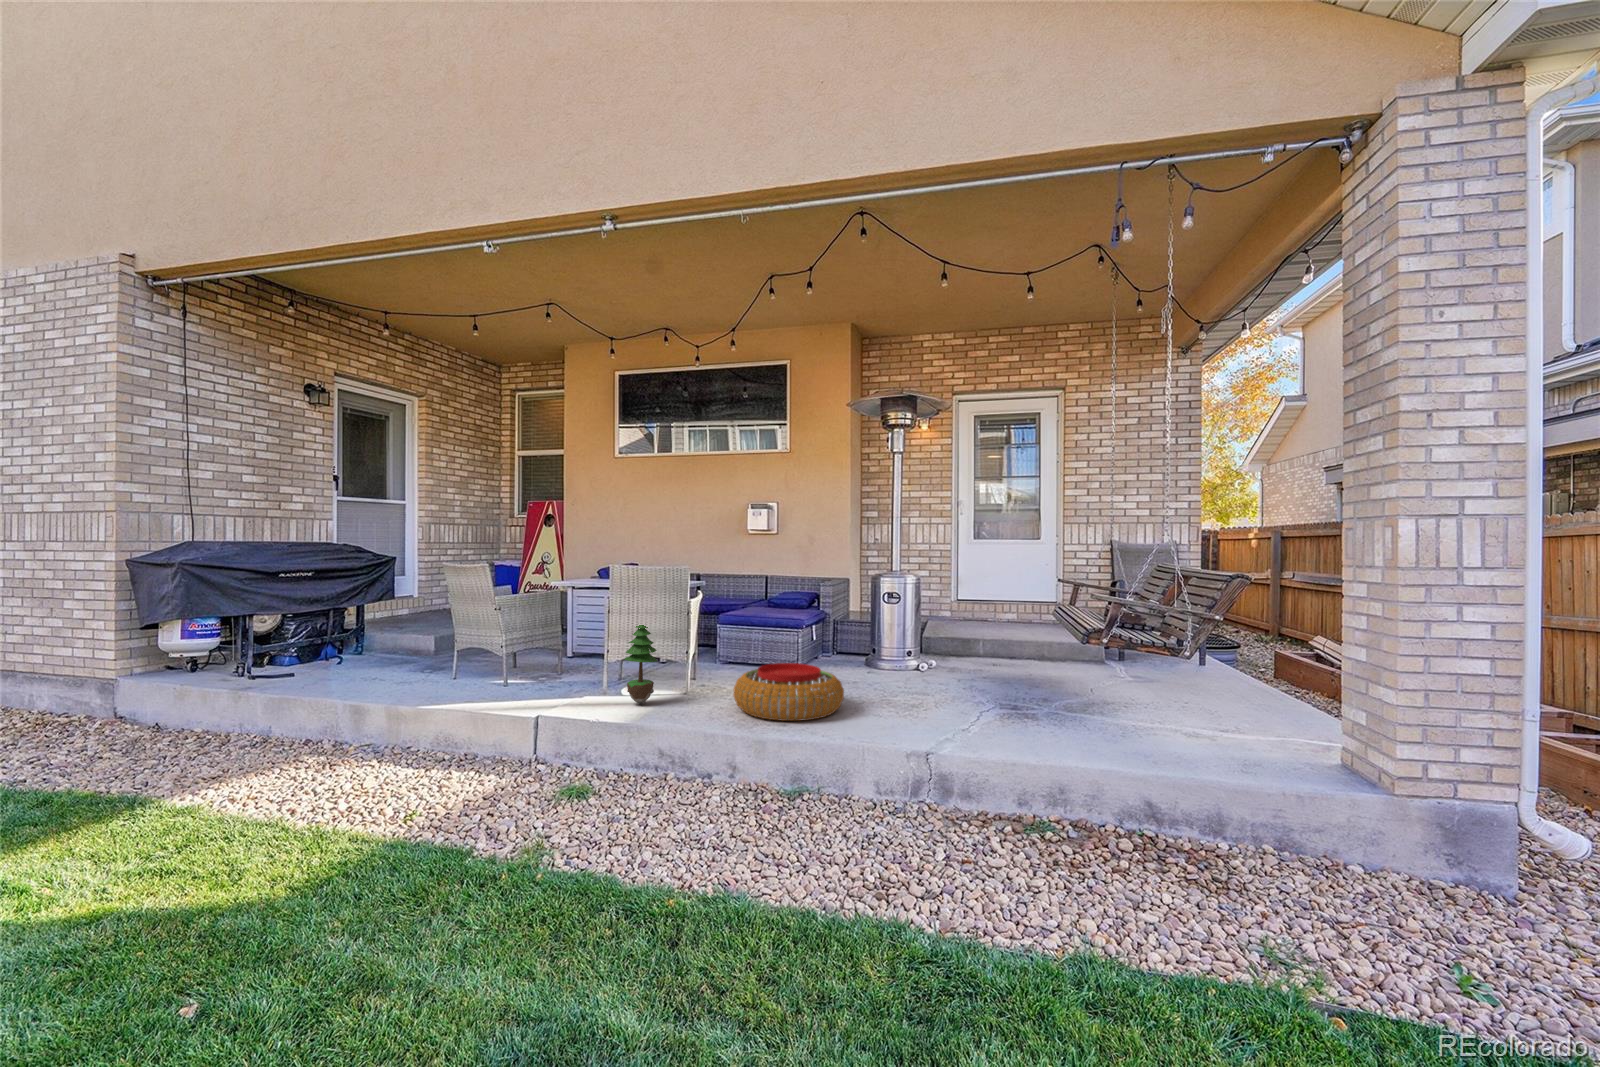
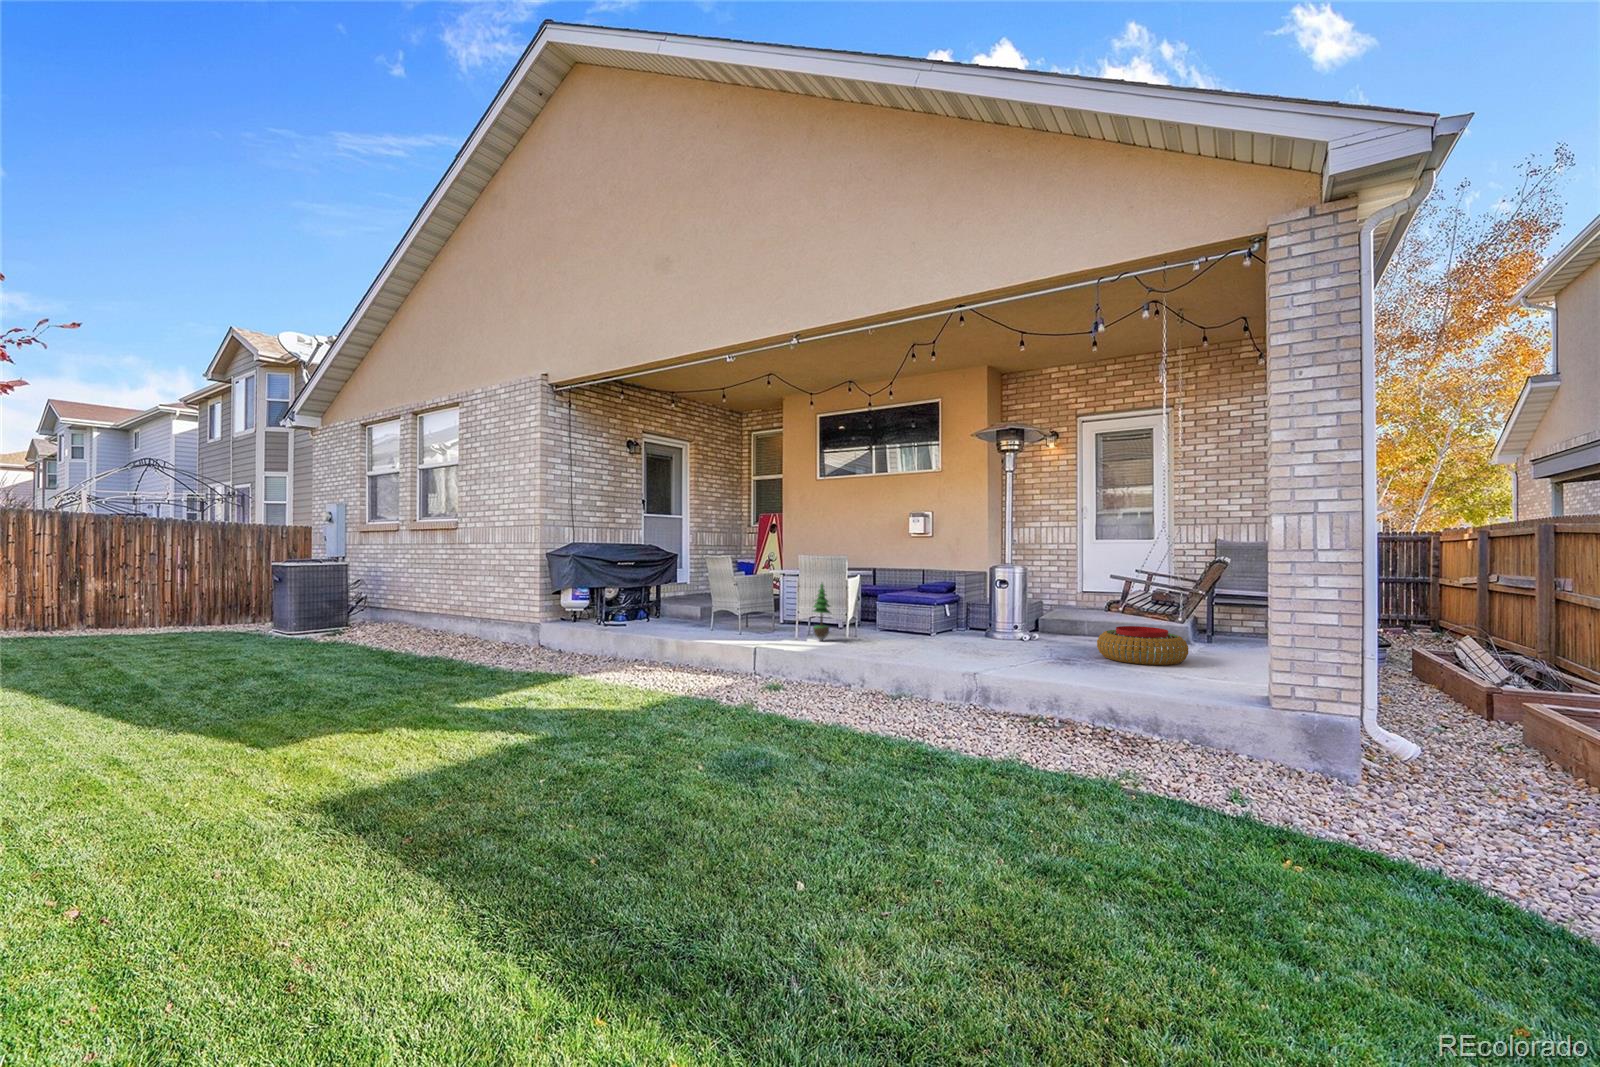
pouf: present [734,663,844,721] -> present [1097,626,1188,665]

